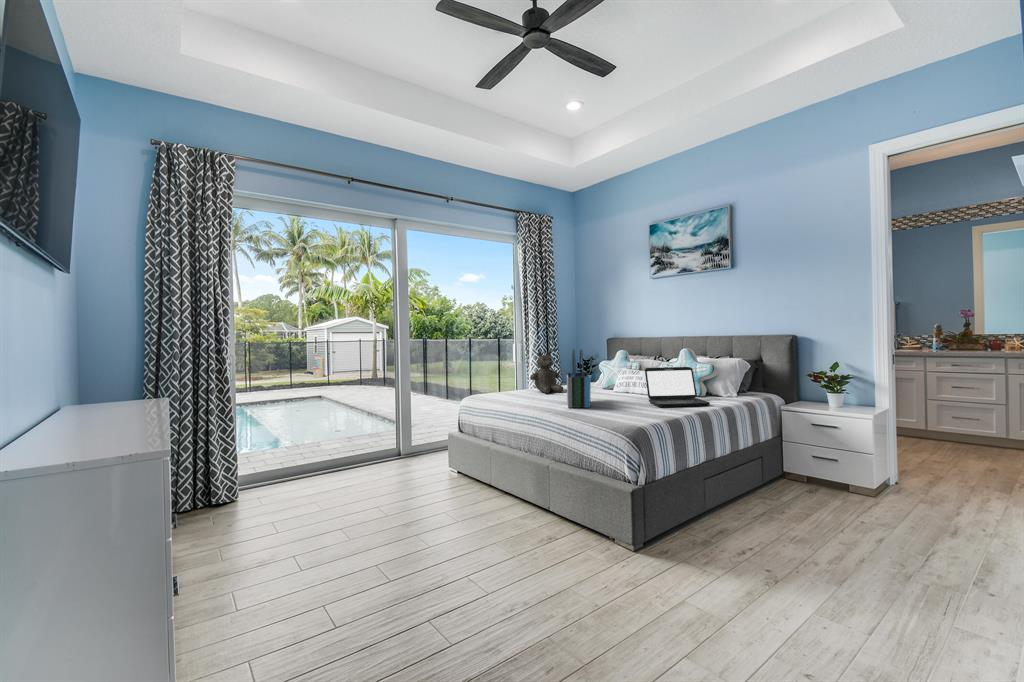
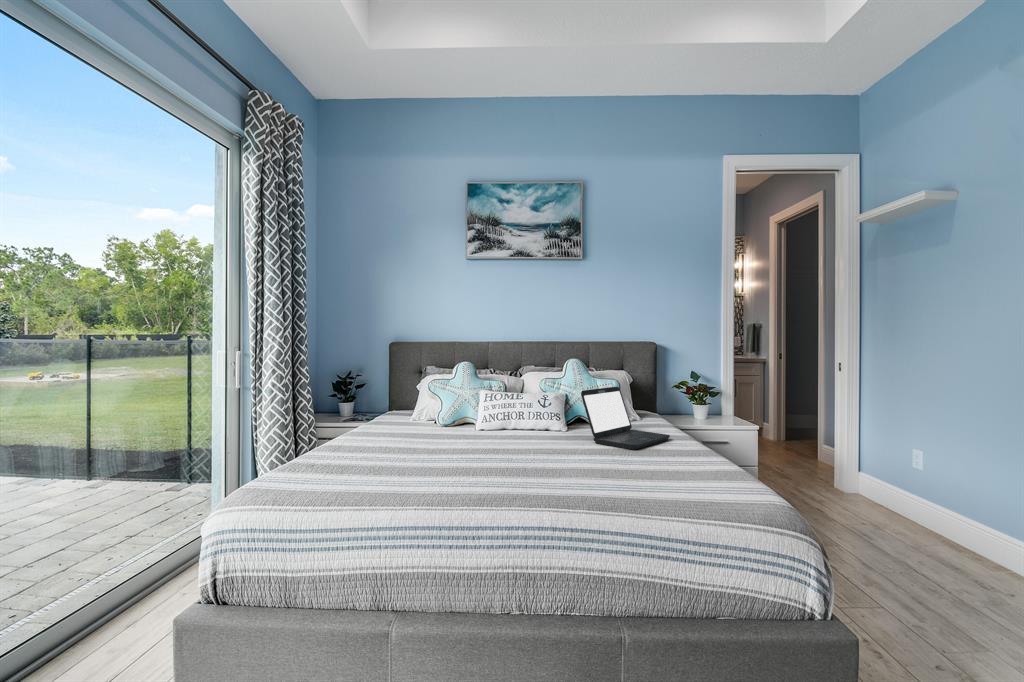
tote bag: present [567,349,591,408] -> none [484,362,577,471]
teddy bear: present [530,351,563,393] -> none [362,365,421,444]

